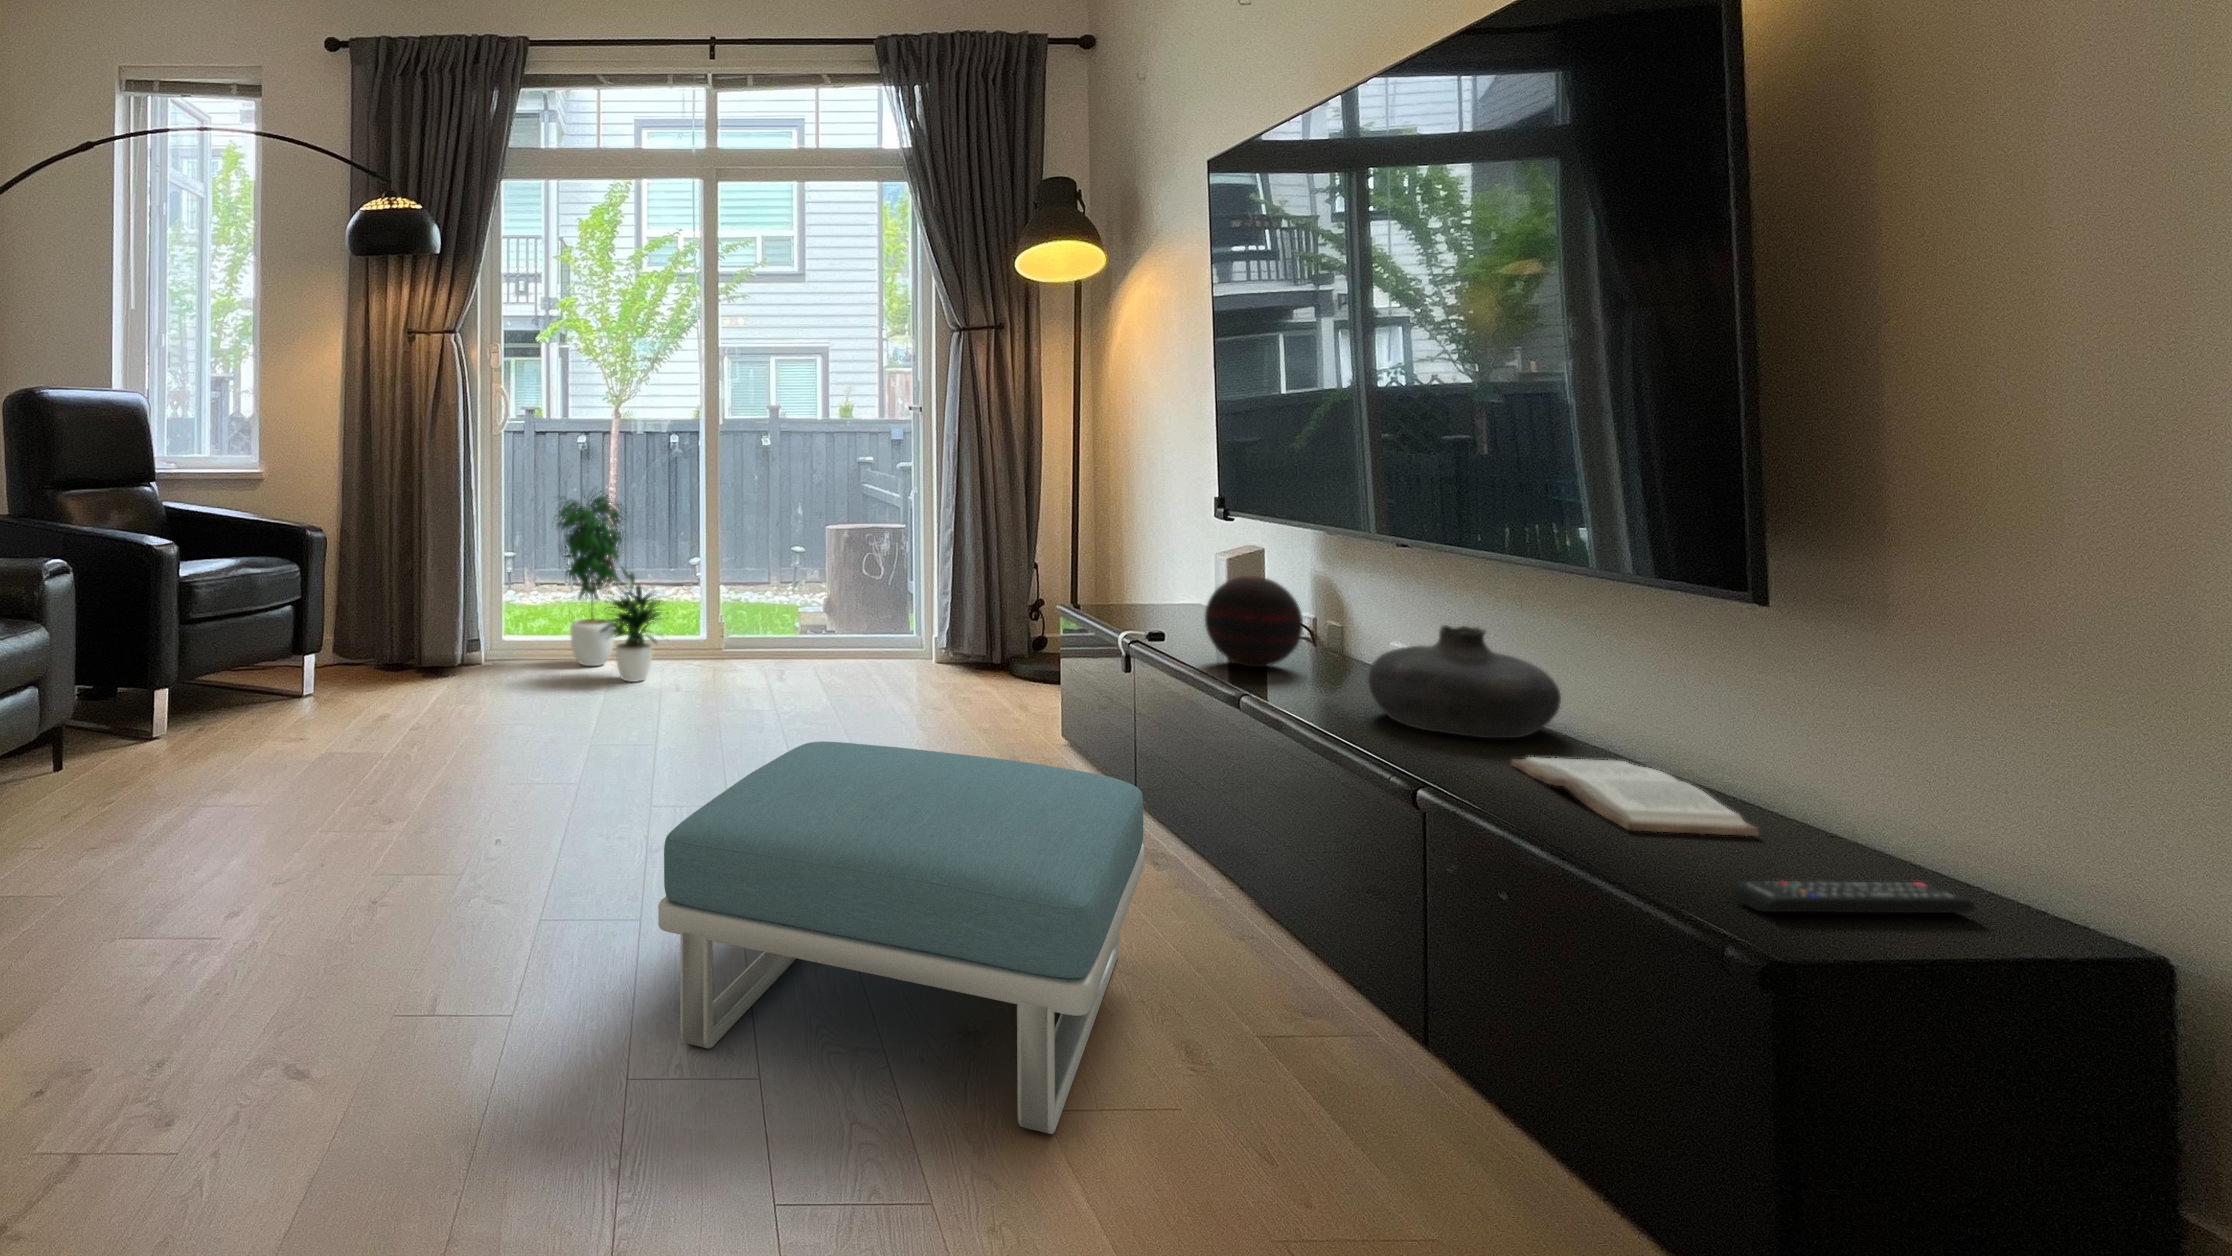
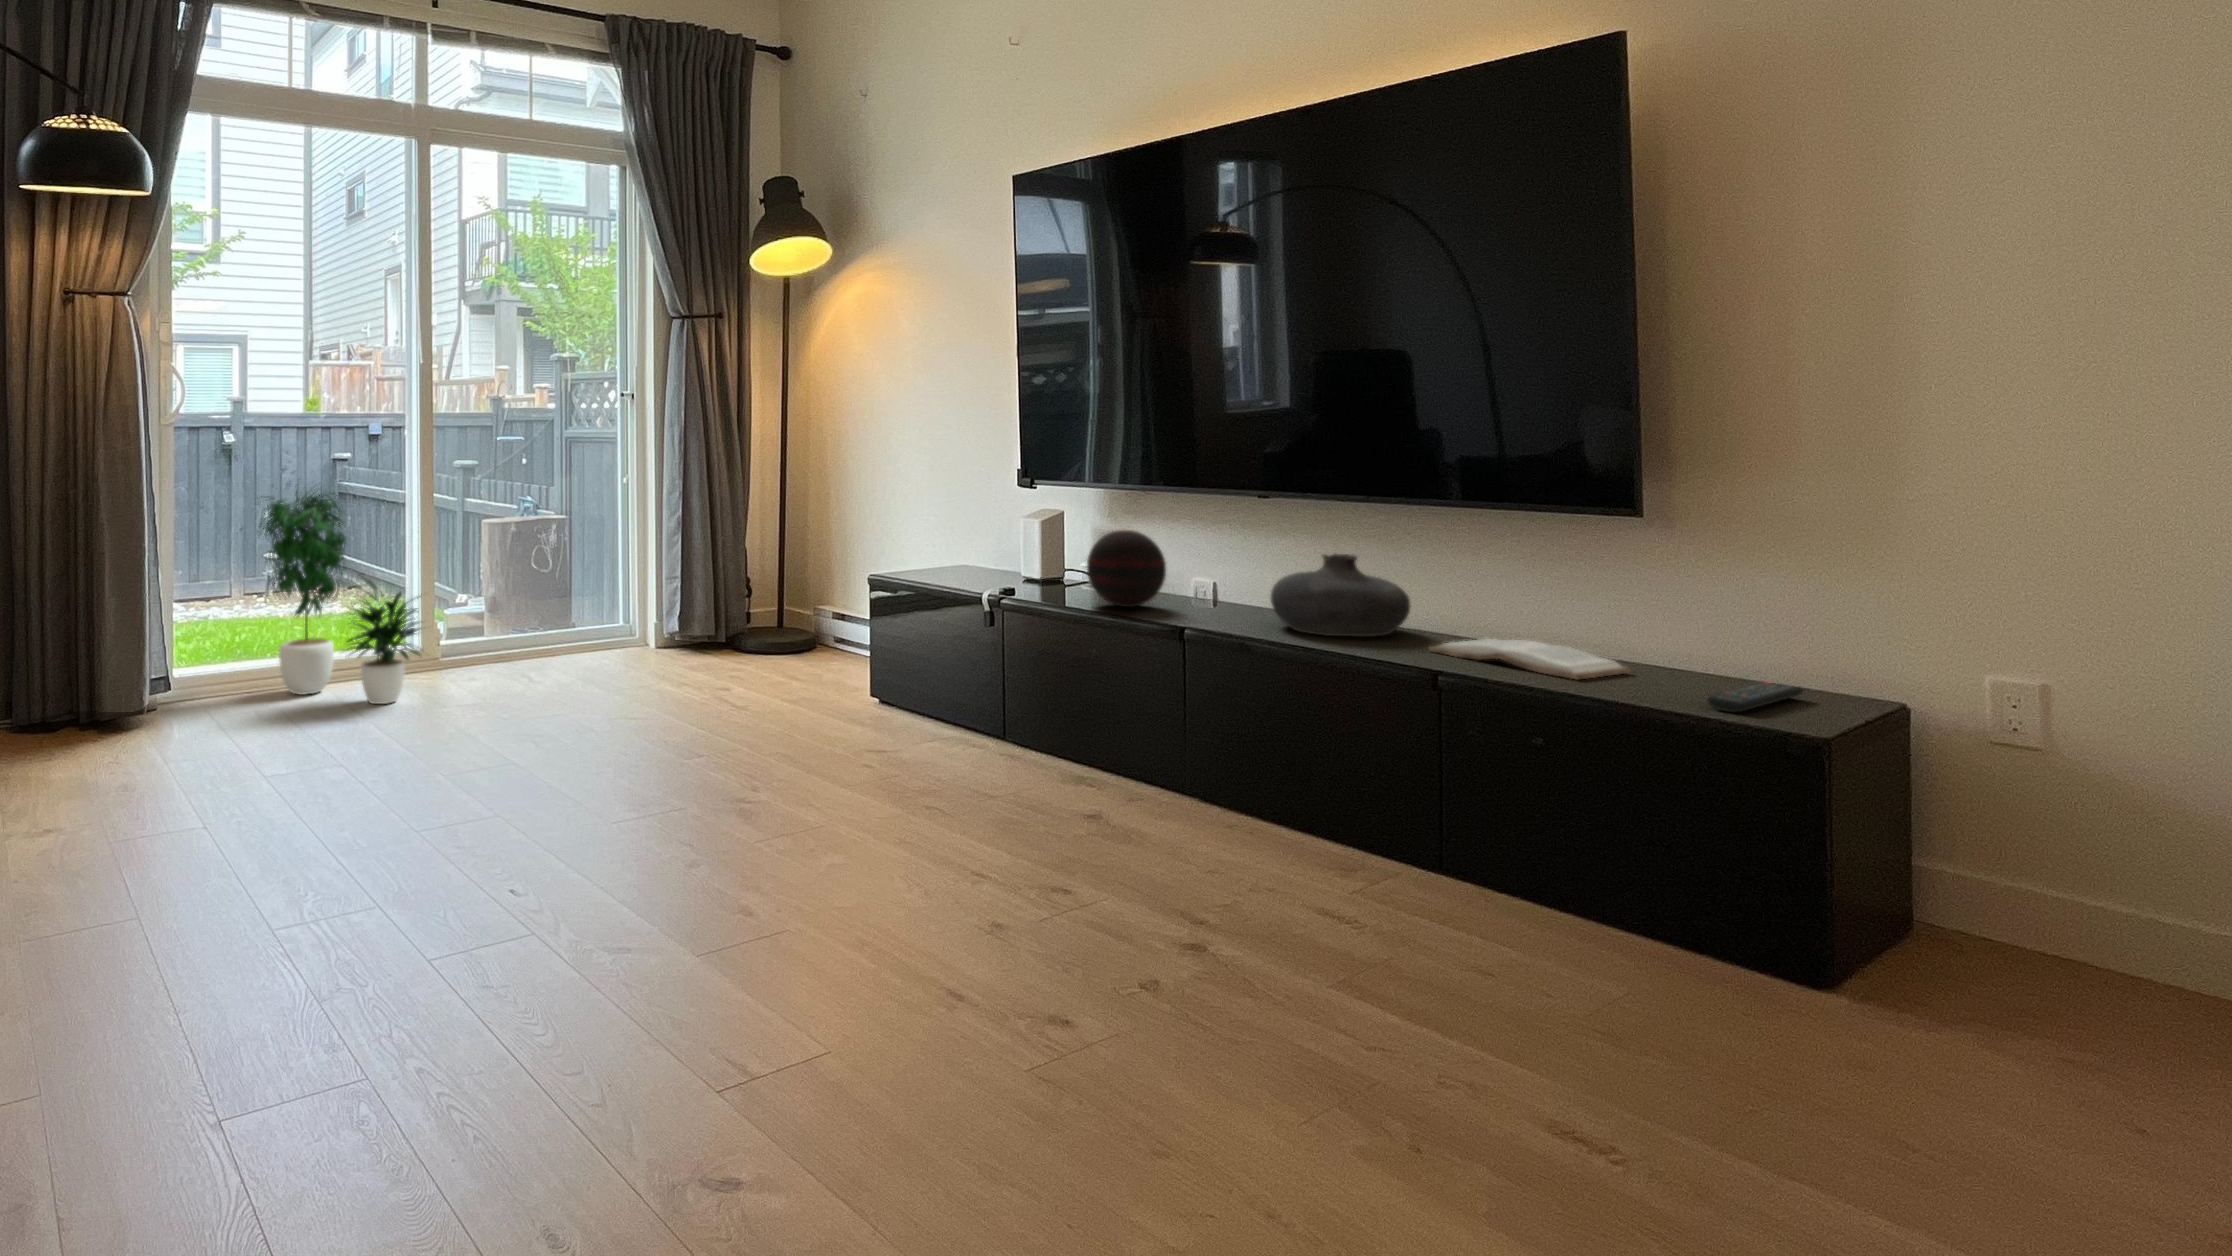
footstool: present [658,742,1145,1134] -> none [883,702,1368,1016]

